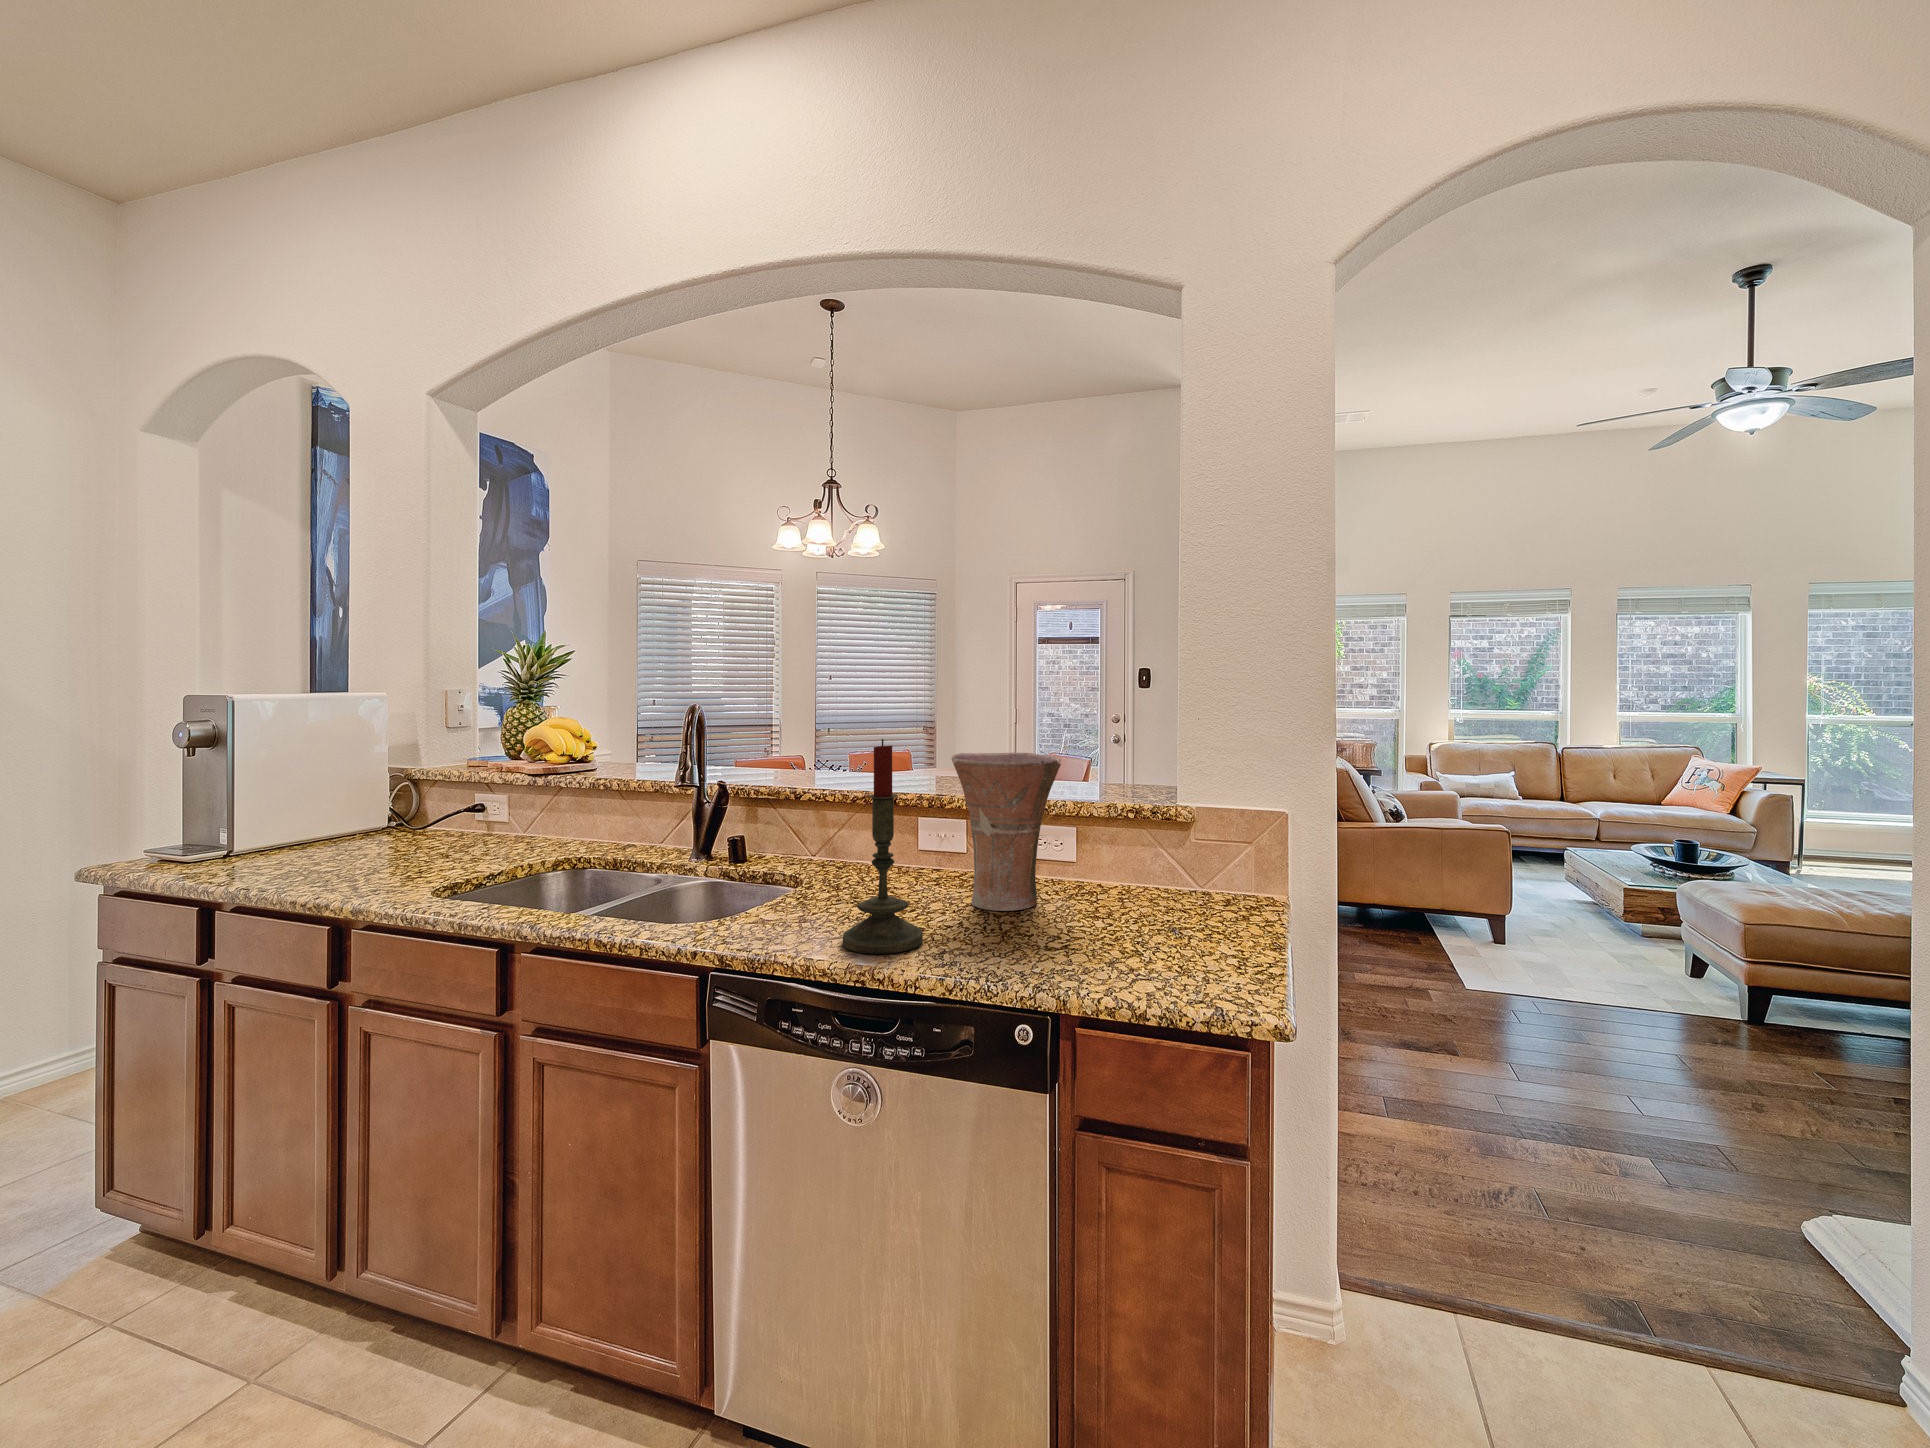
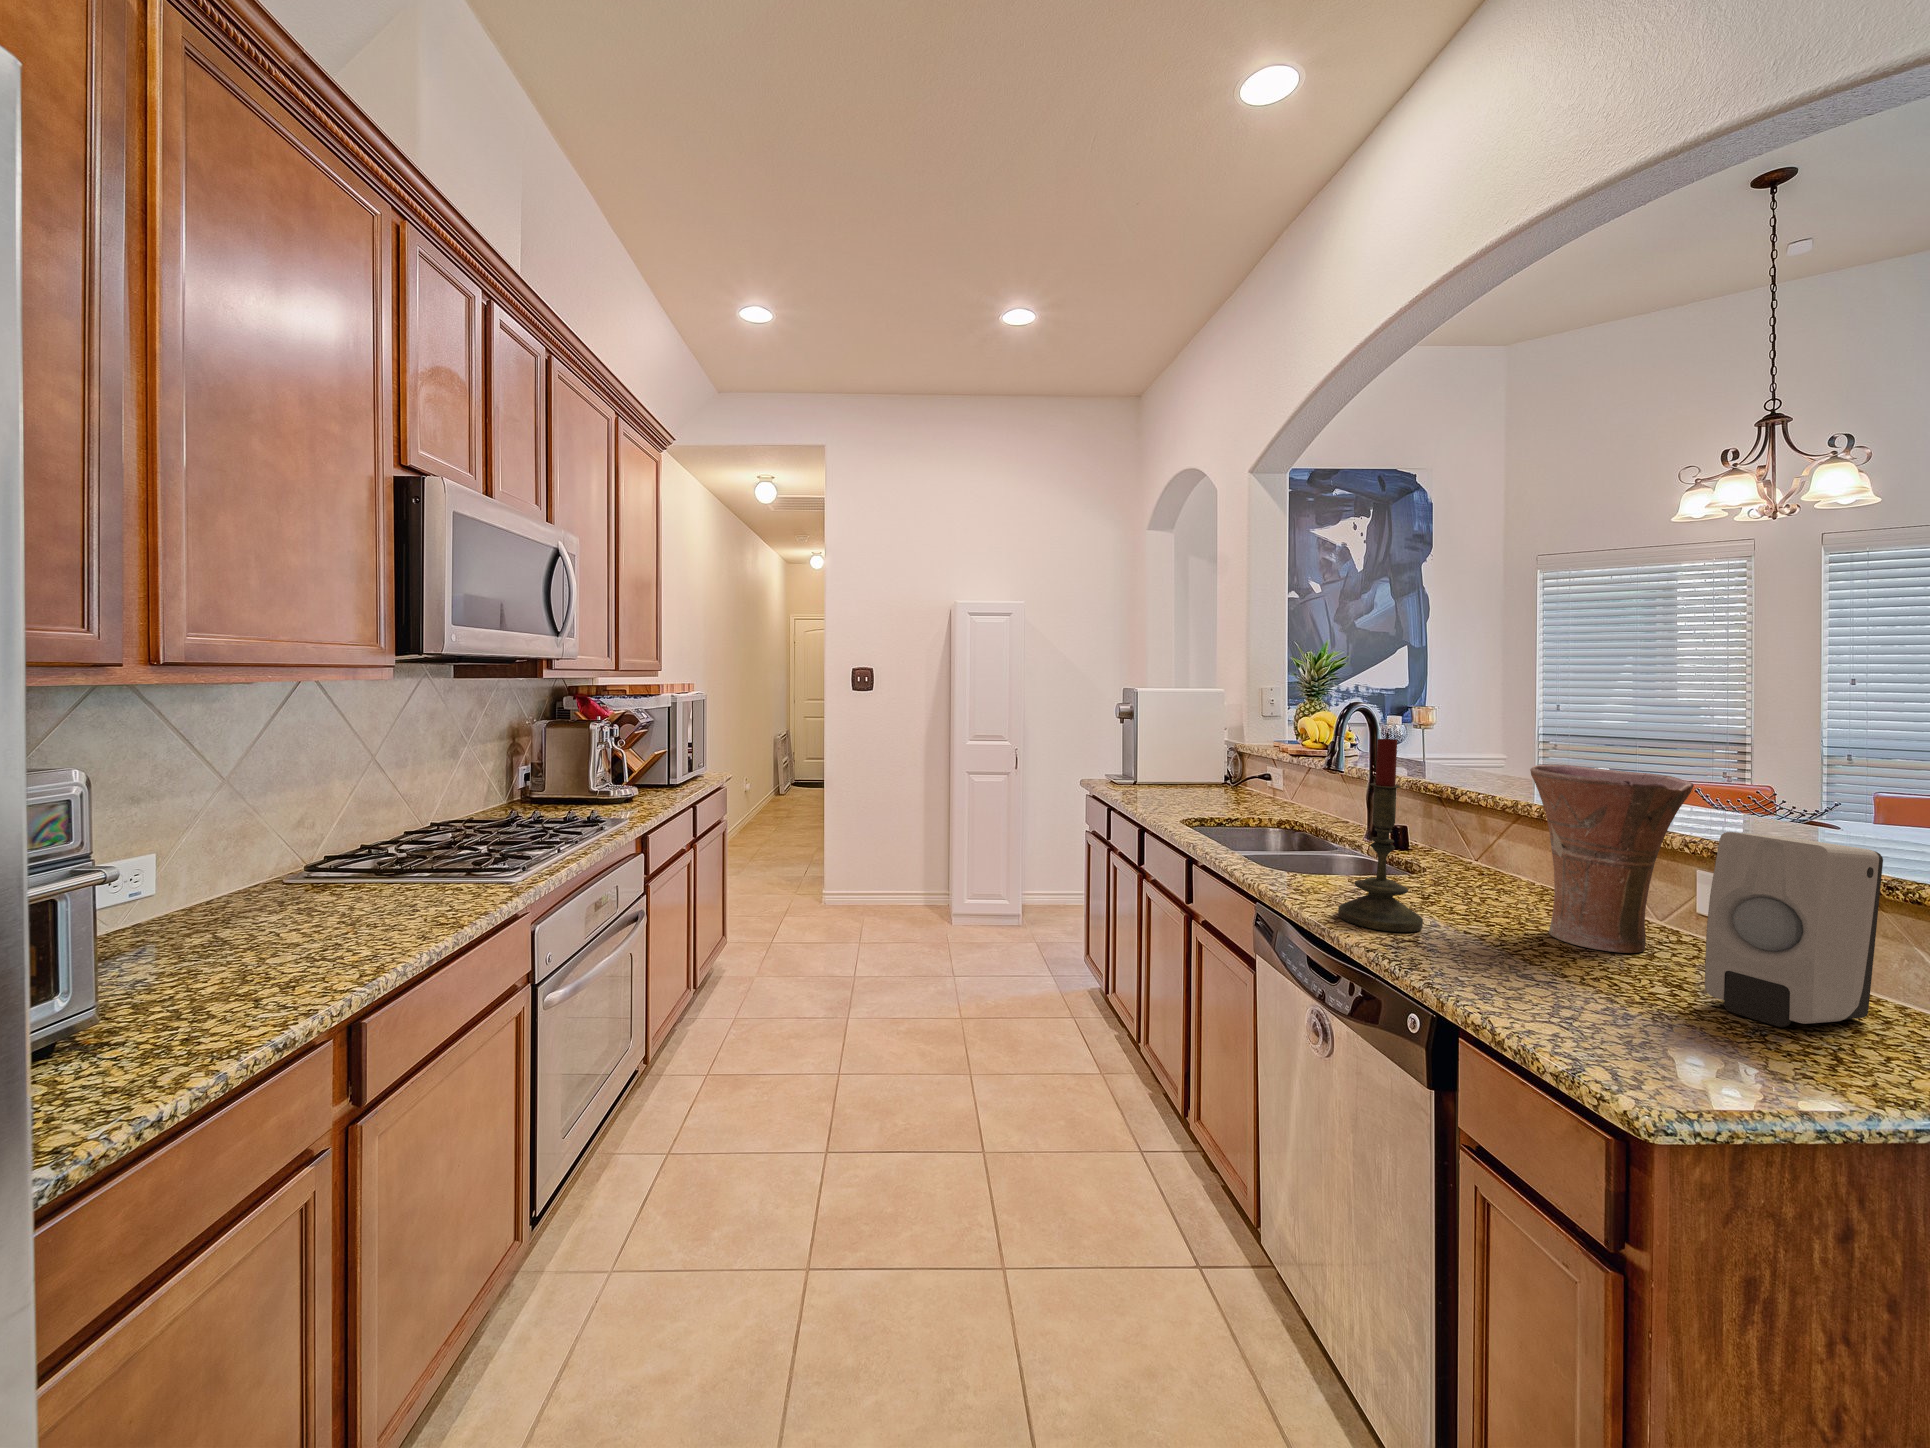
soap dispenser: none [1122,789,1192,928] -> present [1705,832,1883,1027]

